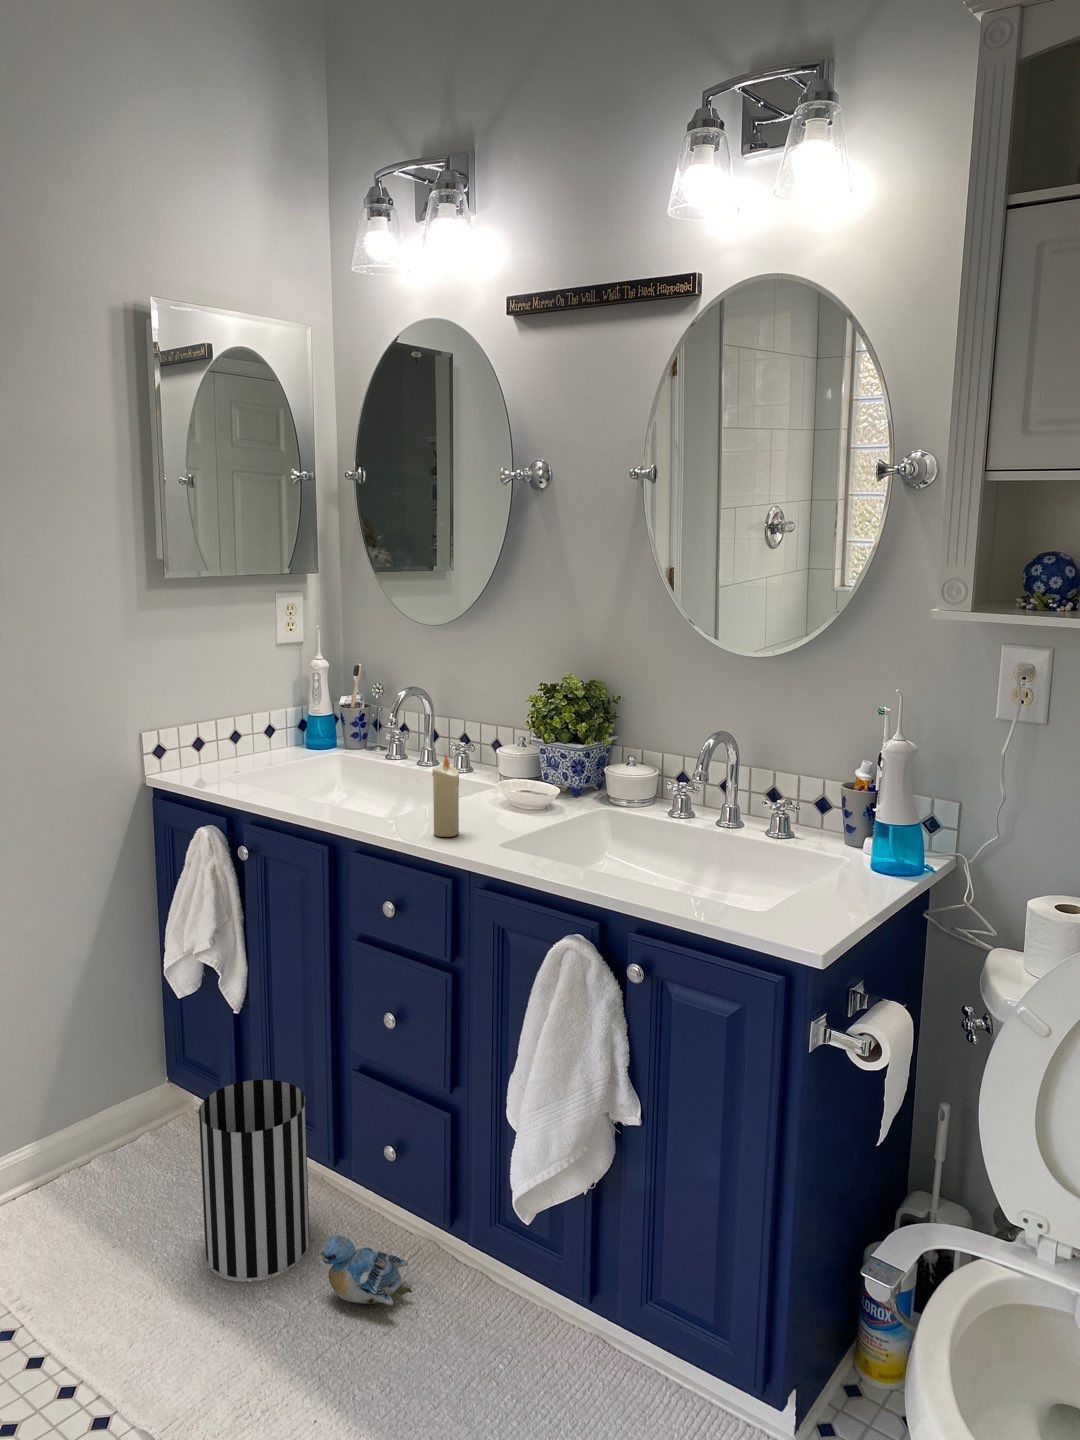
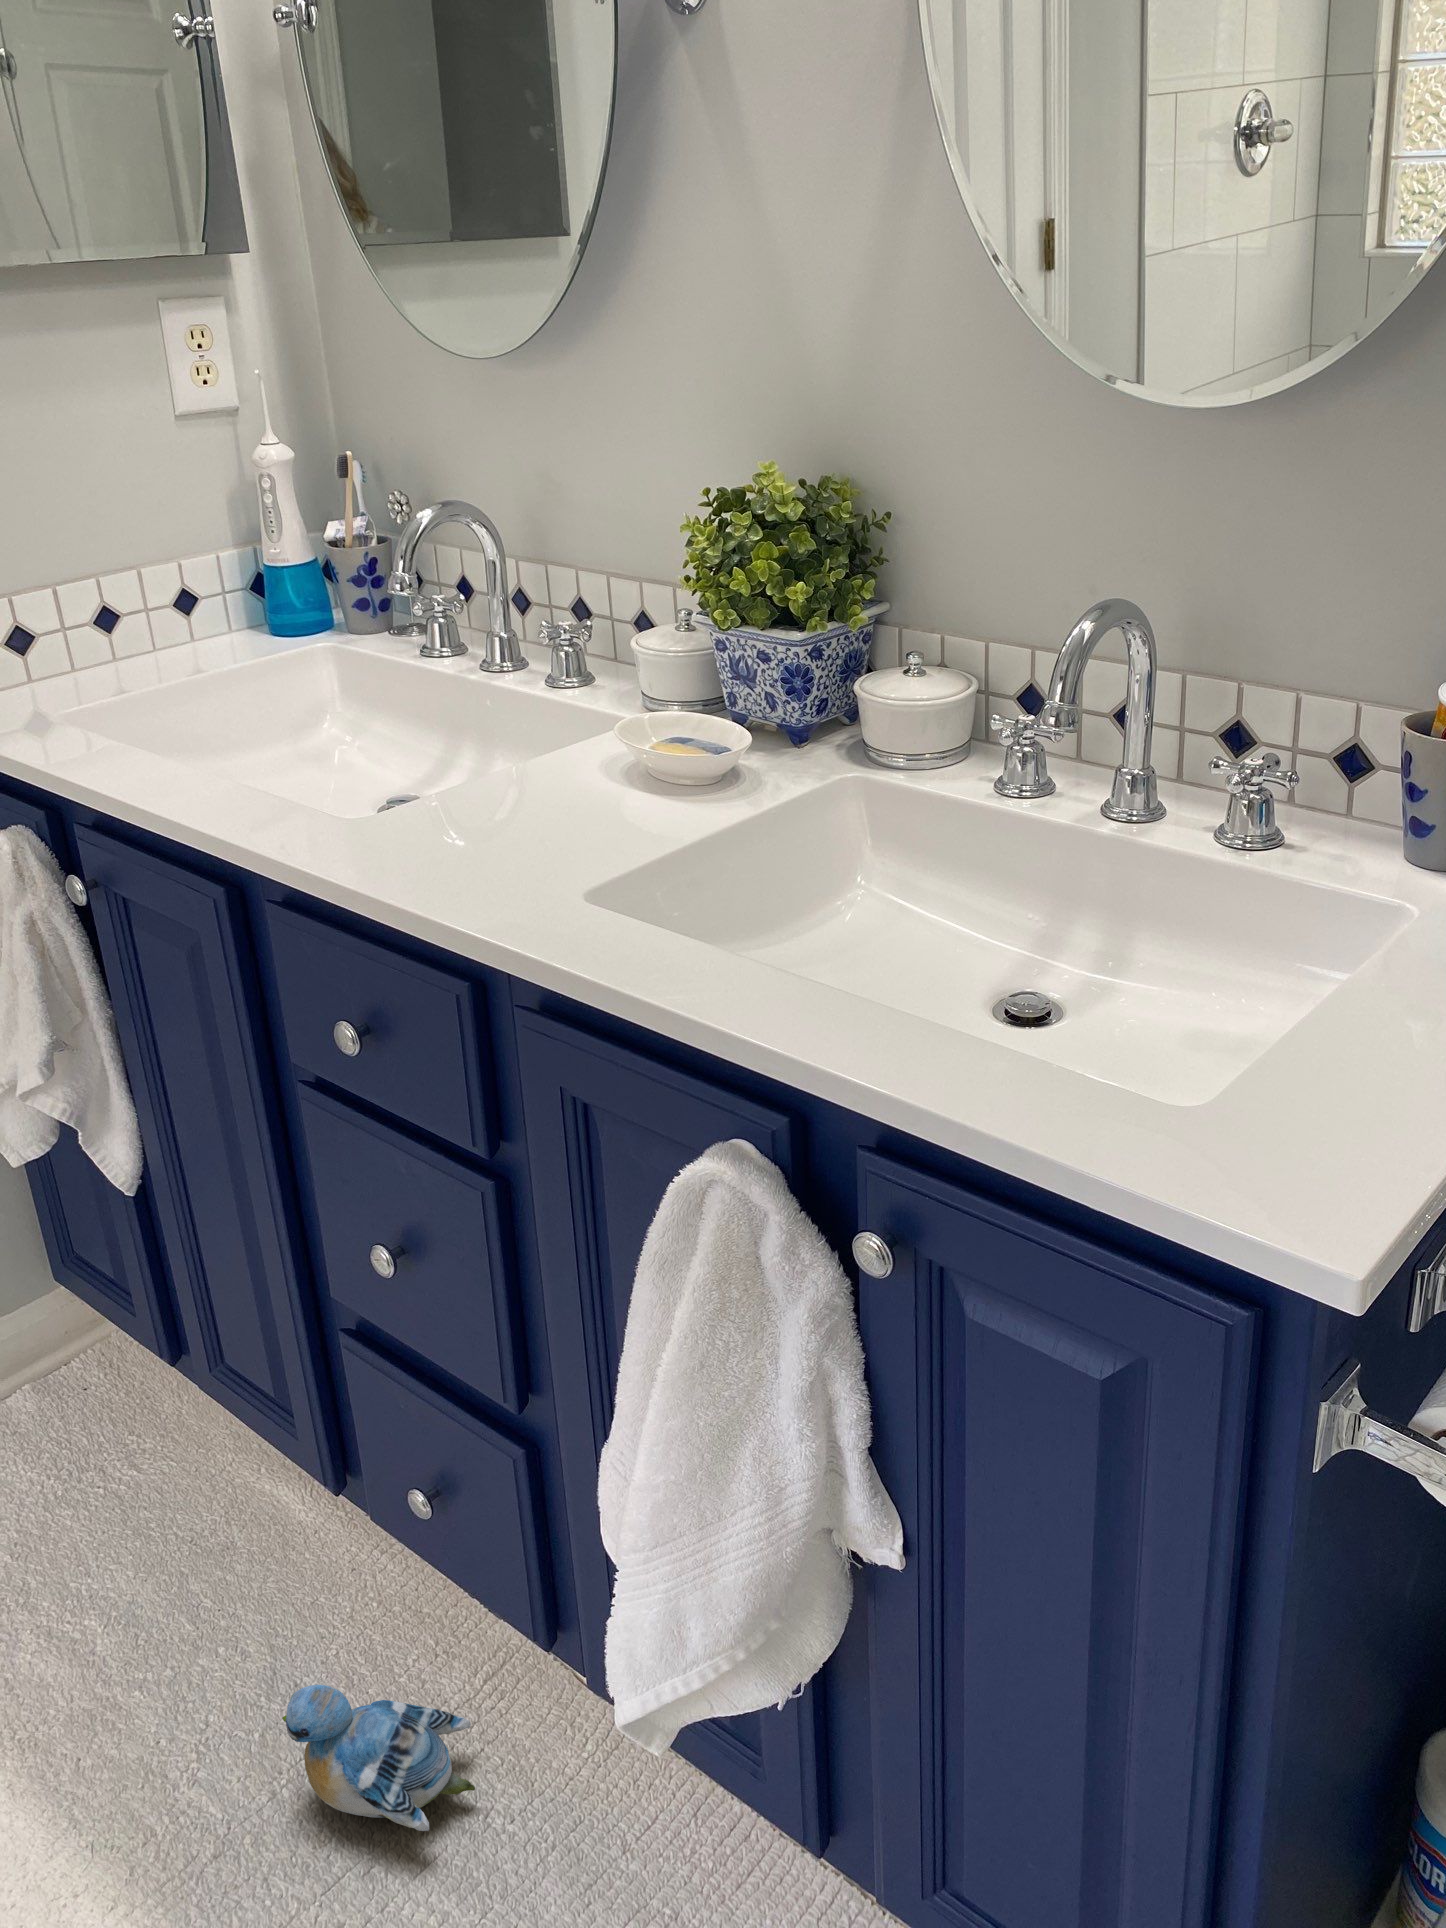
candle: present [432,754,459,837] -> none [423,682,499,873]
wastebasket: present [199,1080,309,1278] -> none [18,1349,293,1748]

